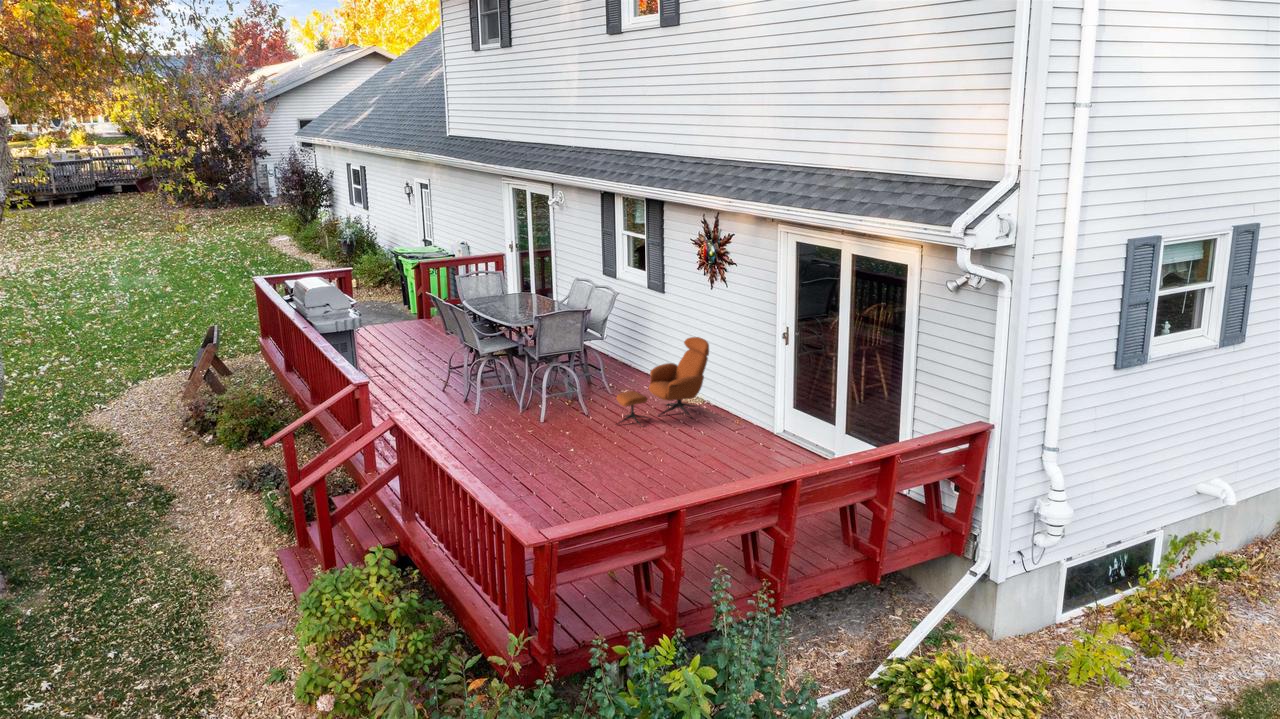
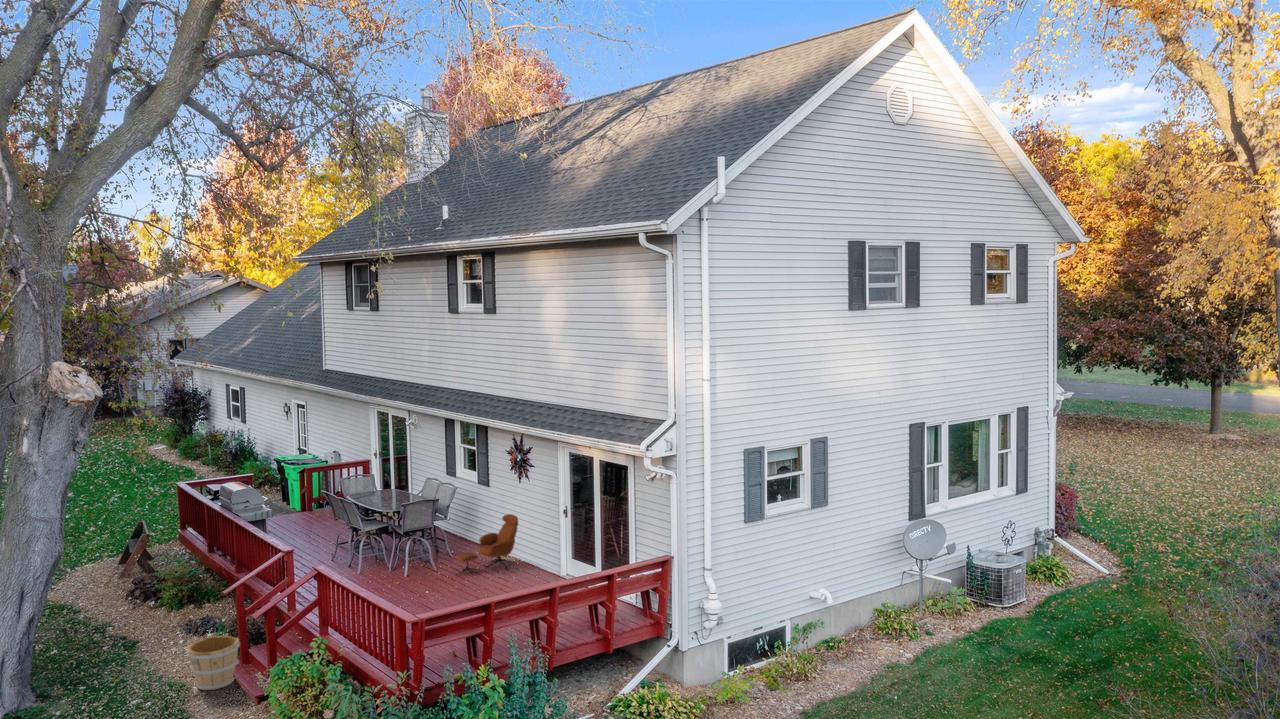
wooden bucket: none [208,504,289,588] -> present [187,635,240,690]

